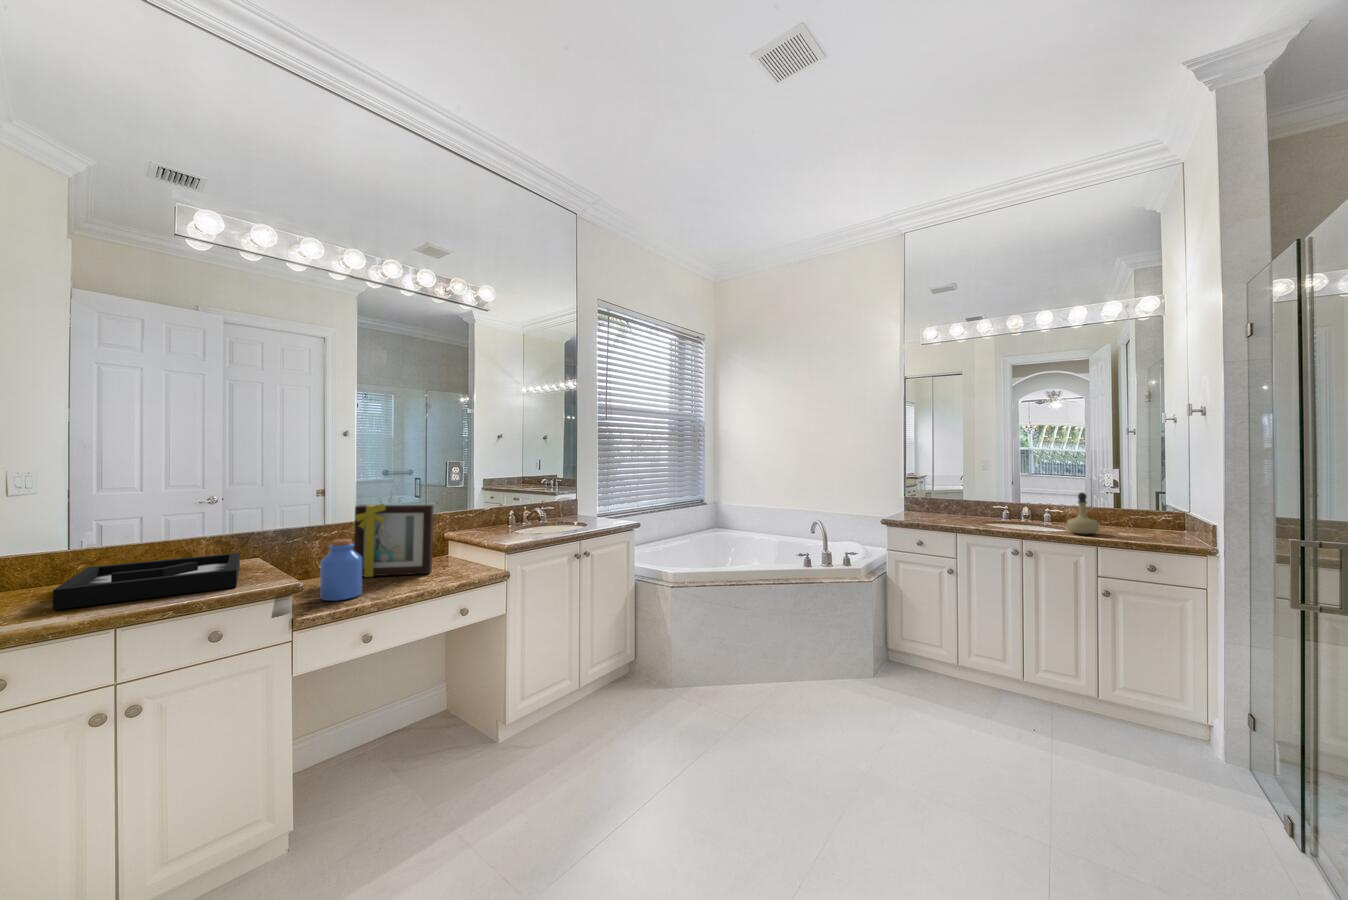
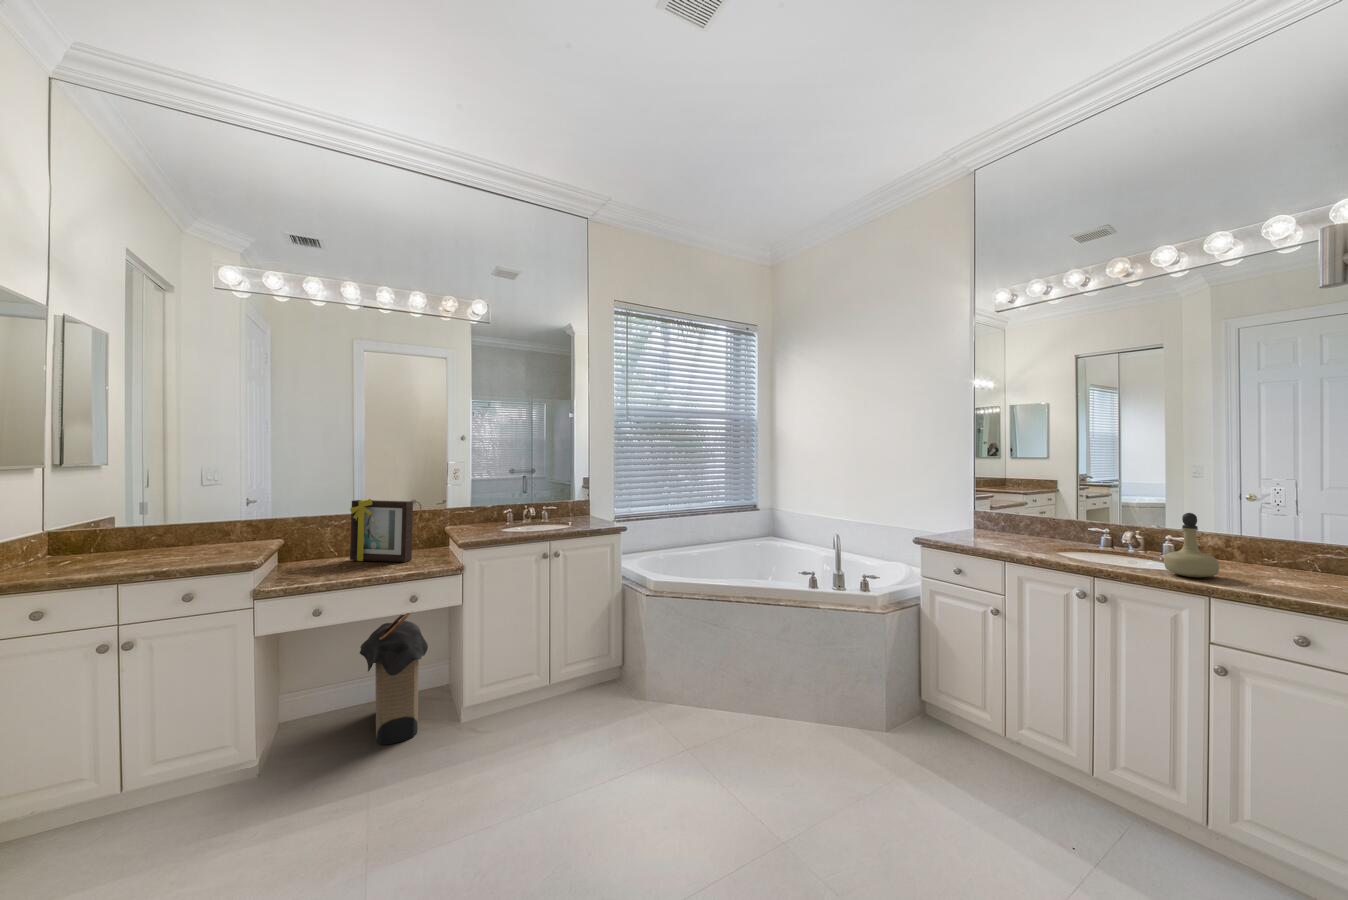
jar: present [320,539,362,601] -> none [294,528,330,578]
decorative tray: present [53,553,240,610] -> none [91,534,255,567]
laundry hamper: none [366,623,467,782] -> present [360,612,428,745]

